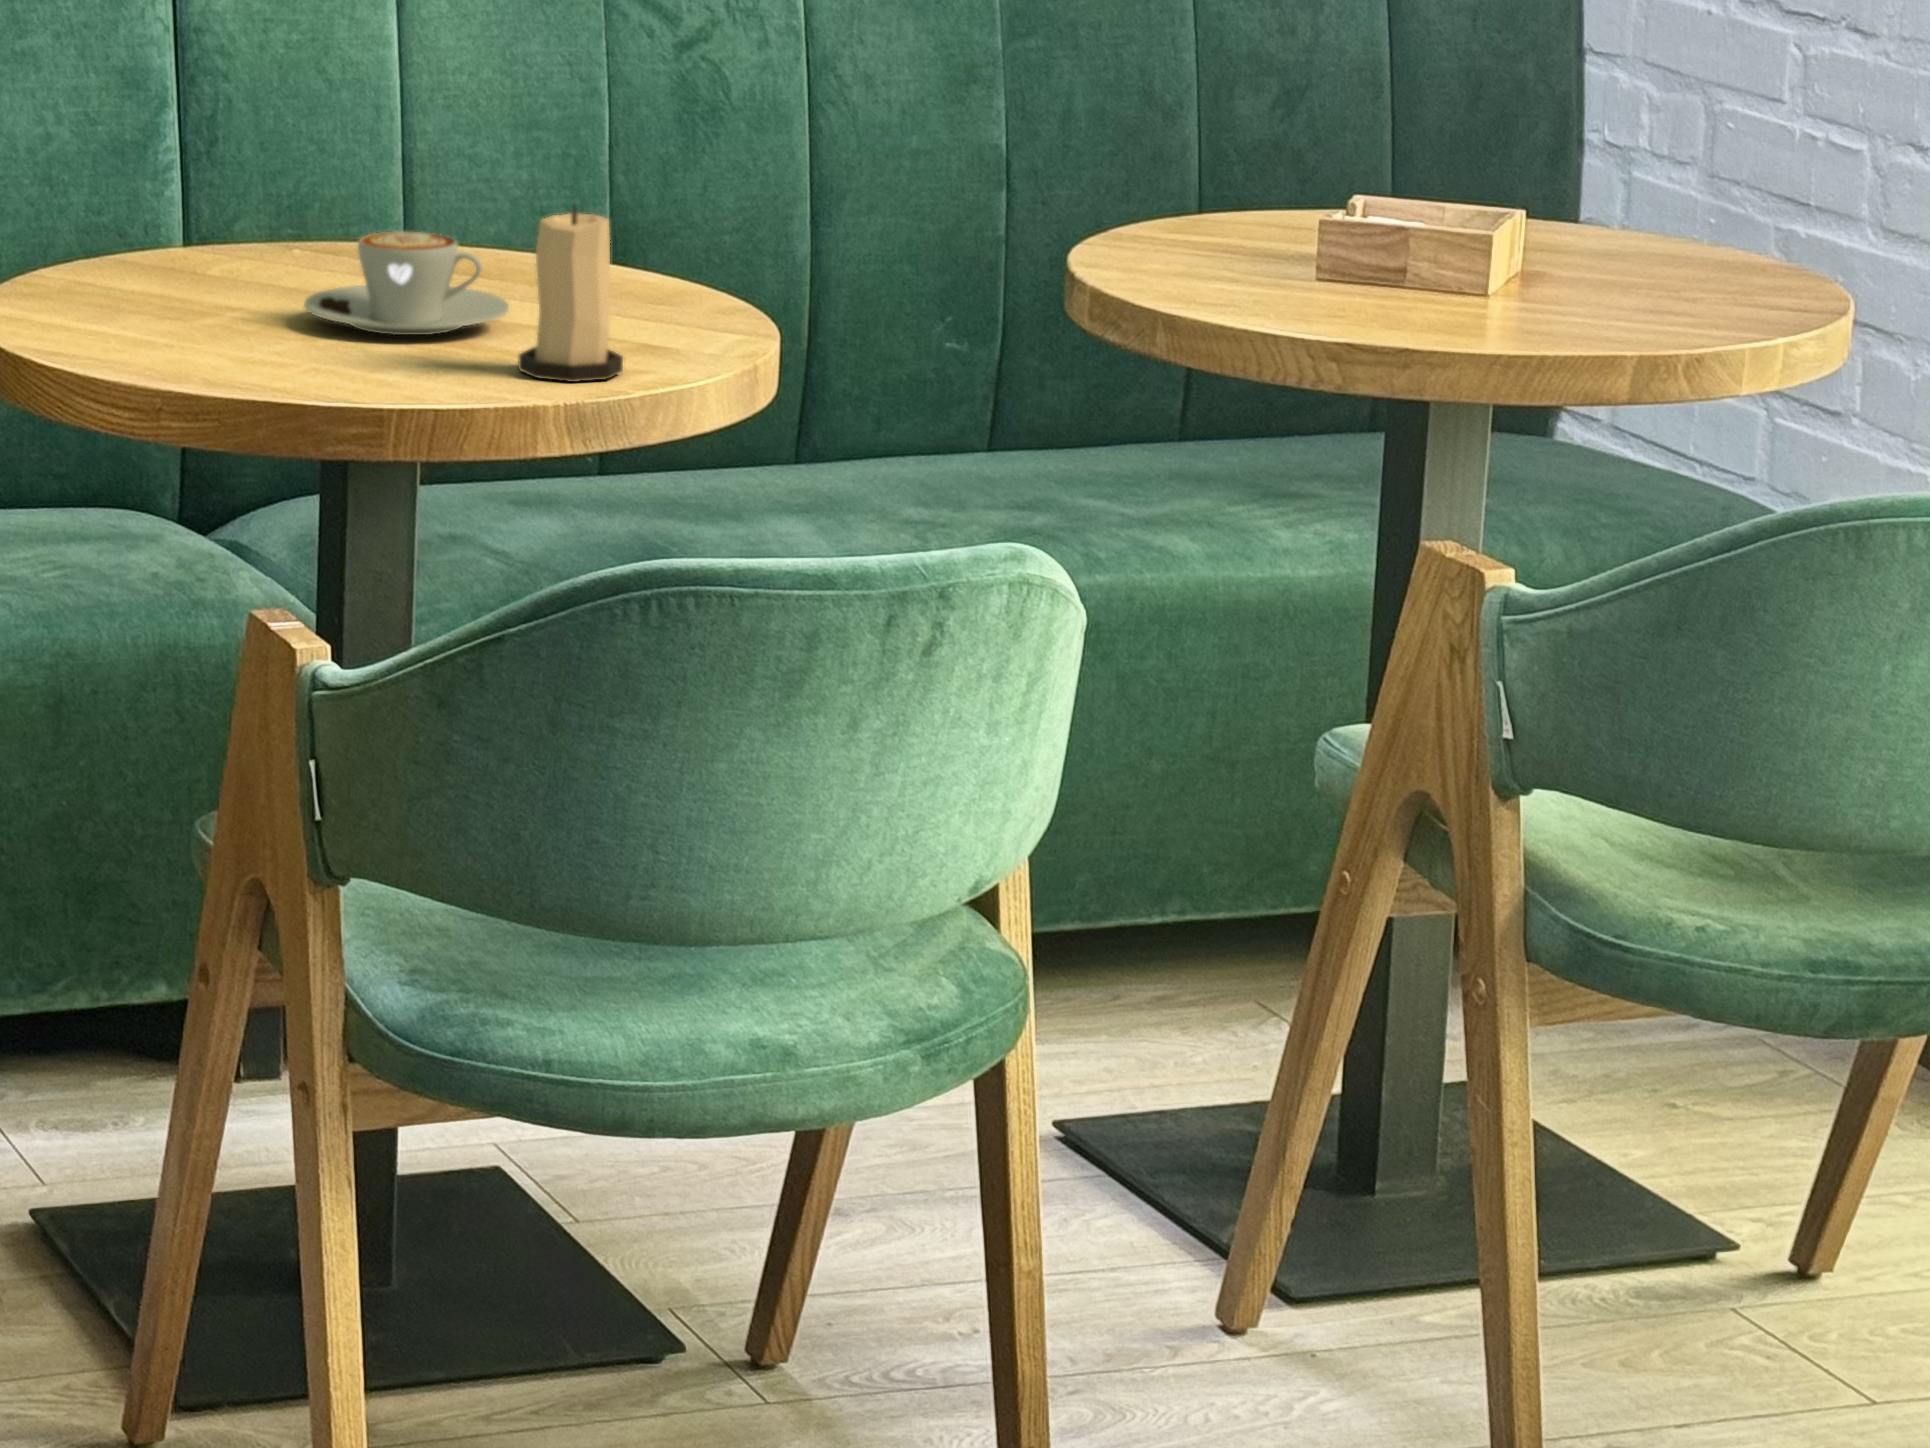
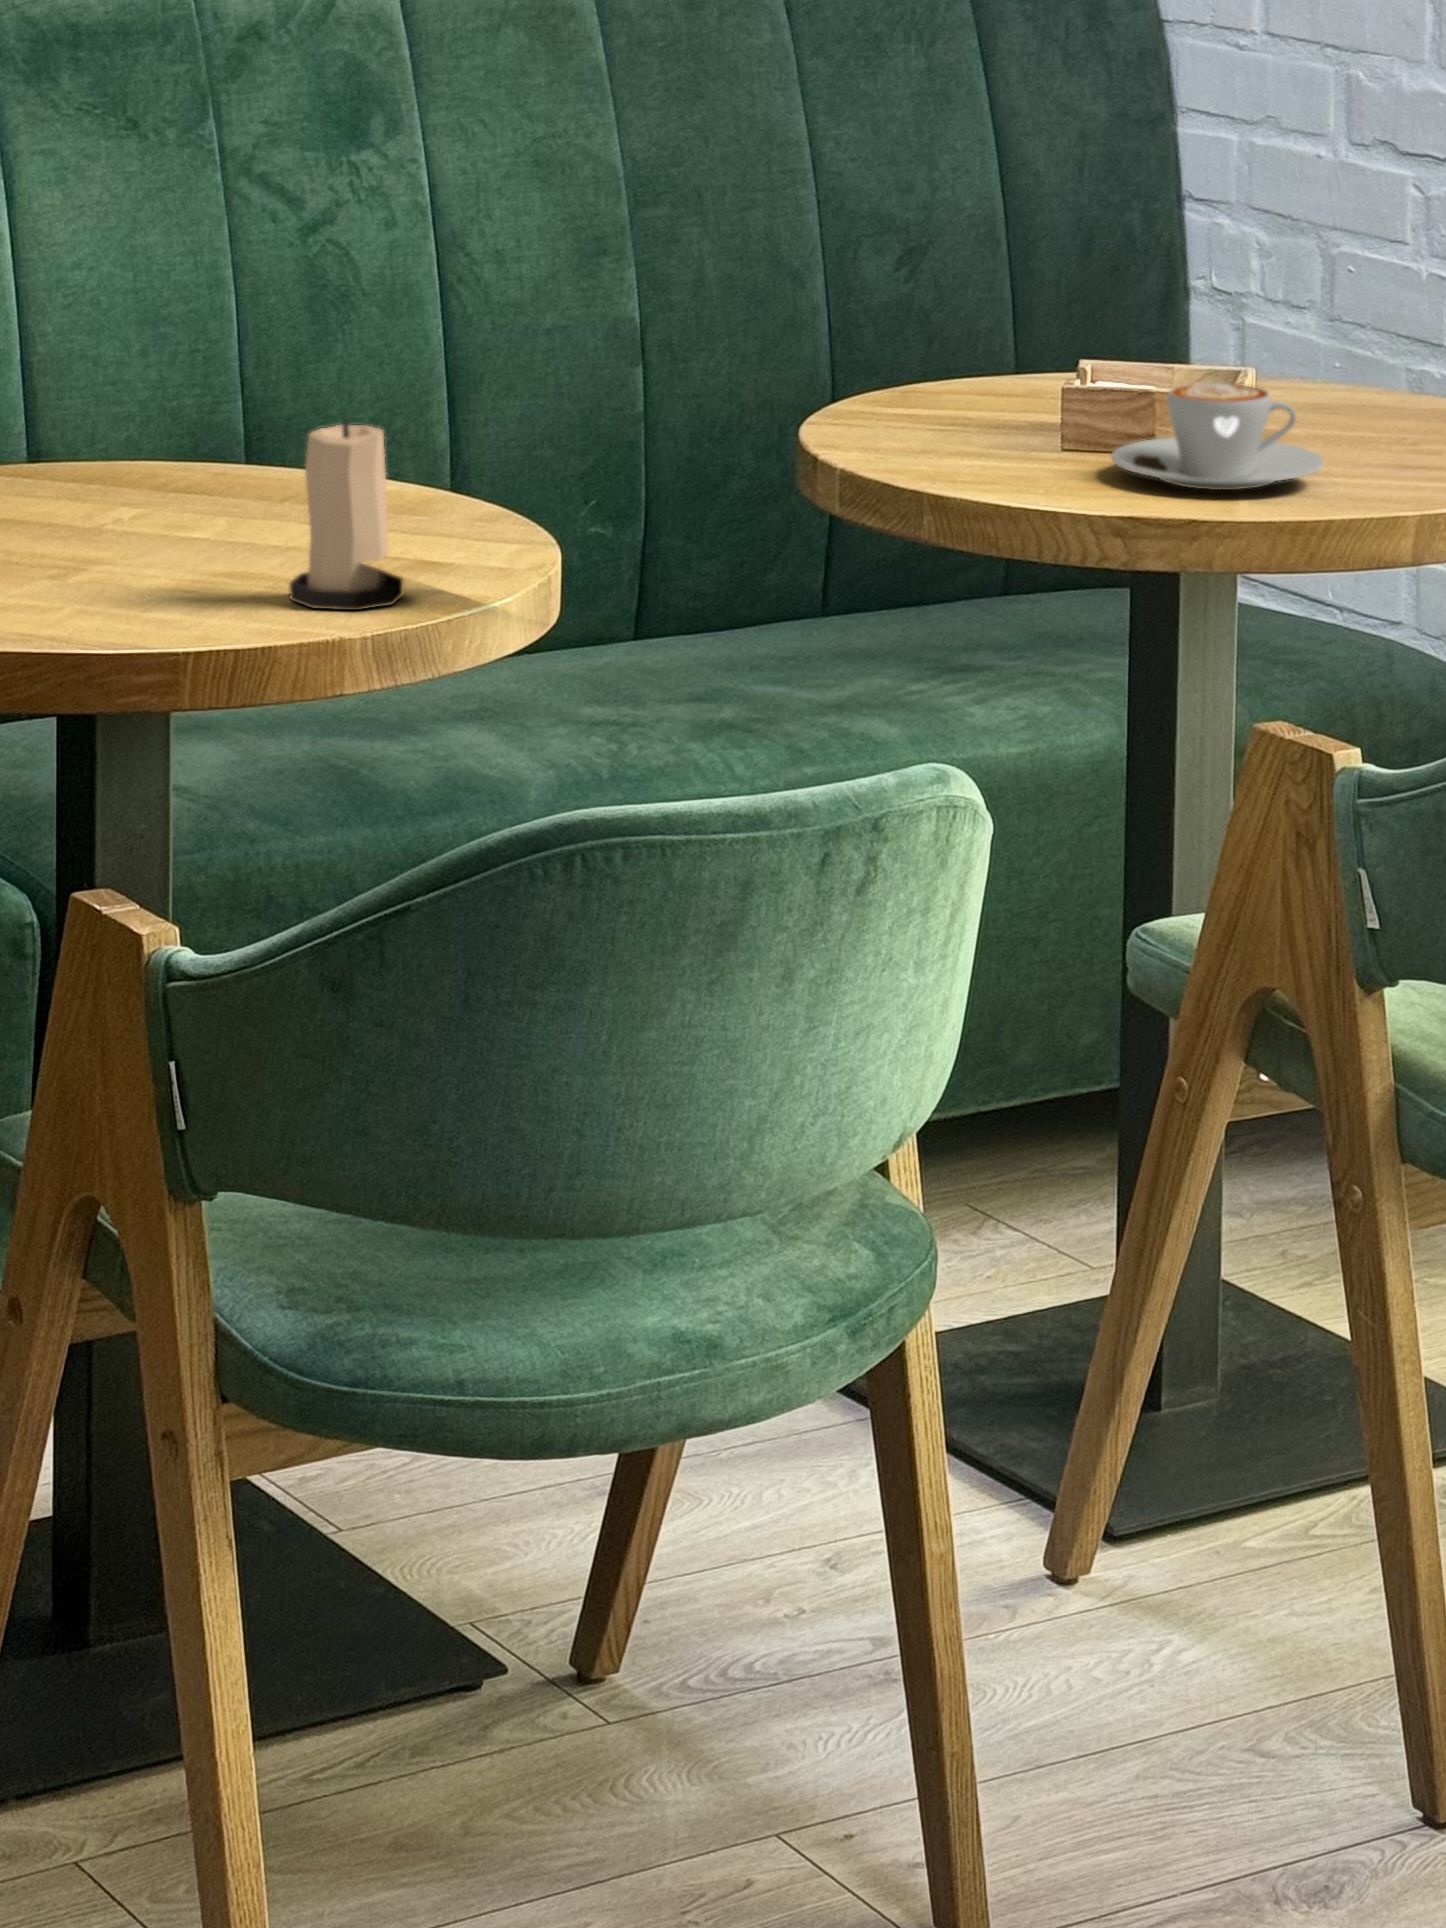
coffee cup: present [304,232,509,335] -> present [1112,383,1323,490]

